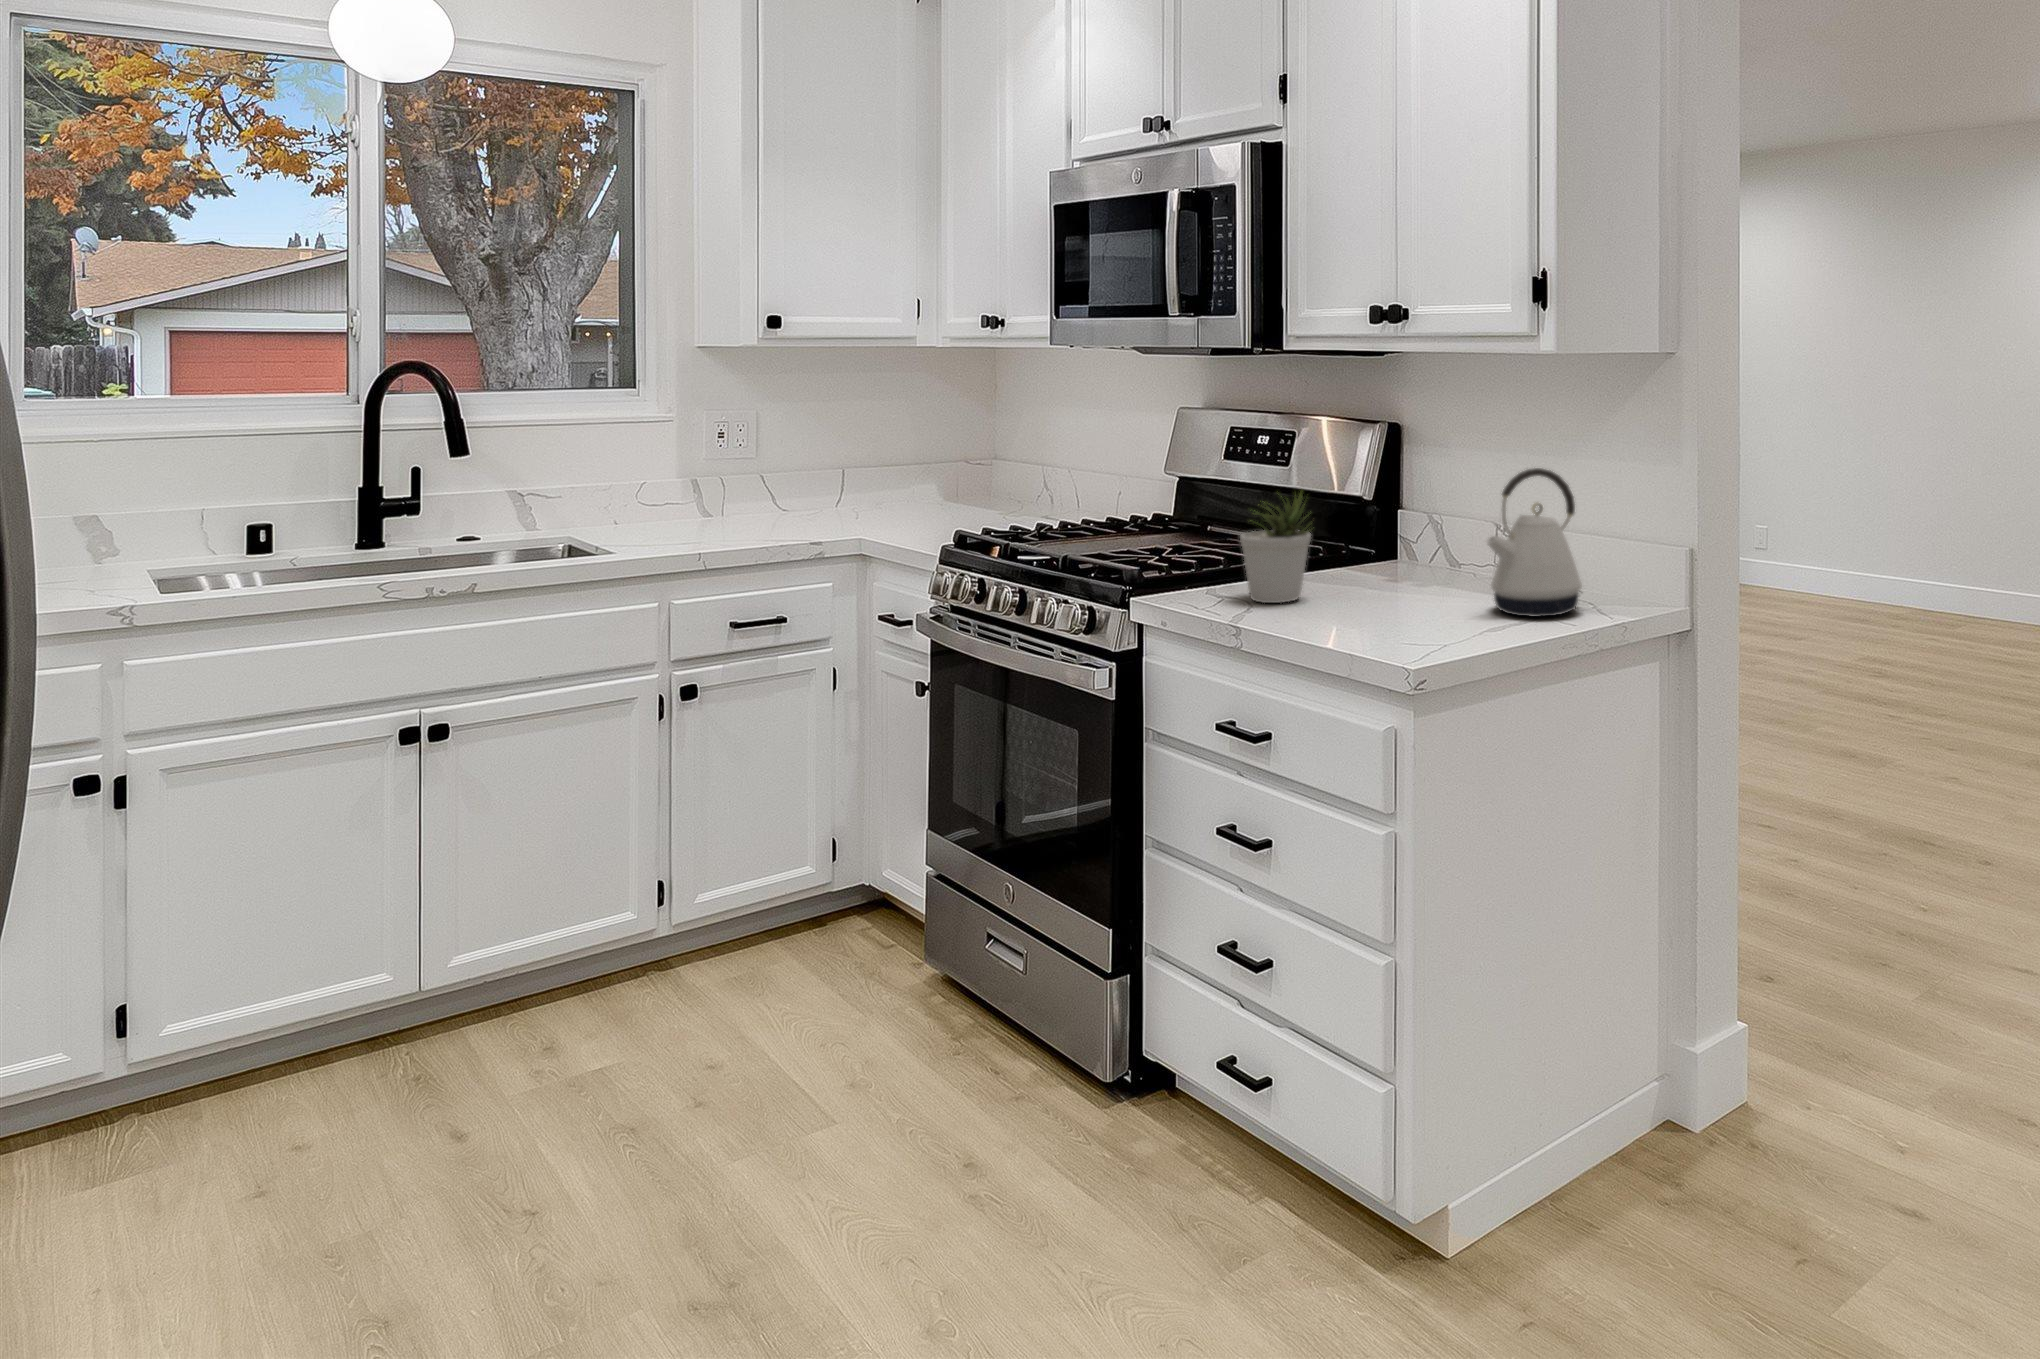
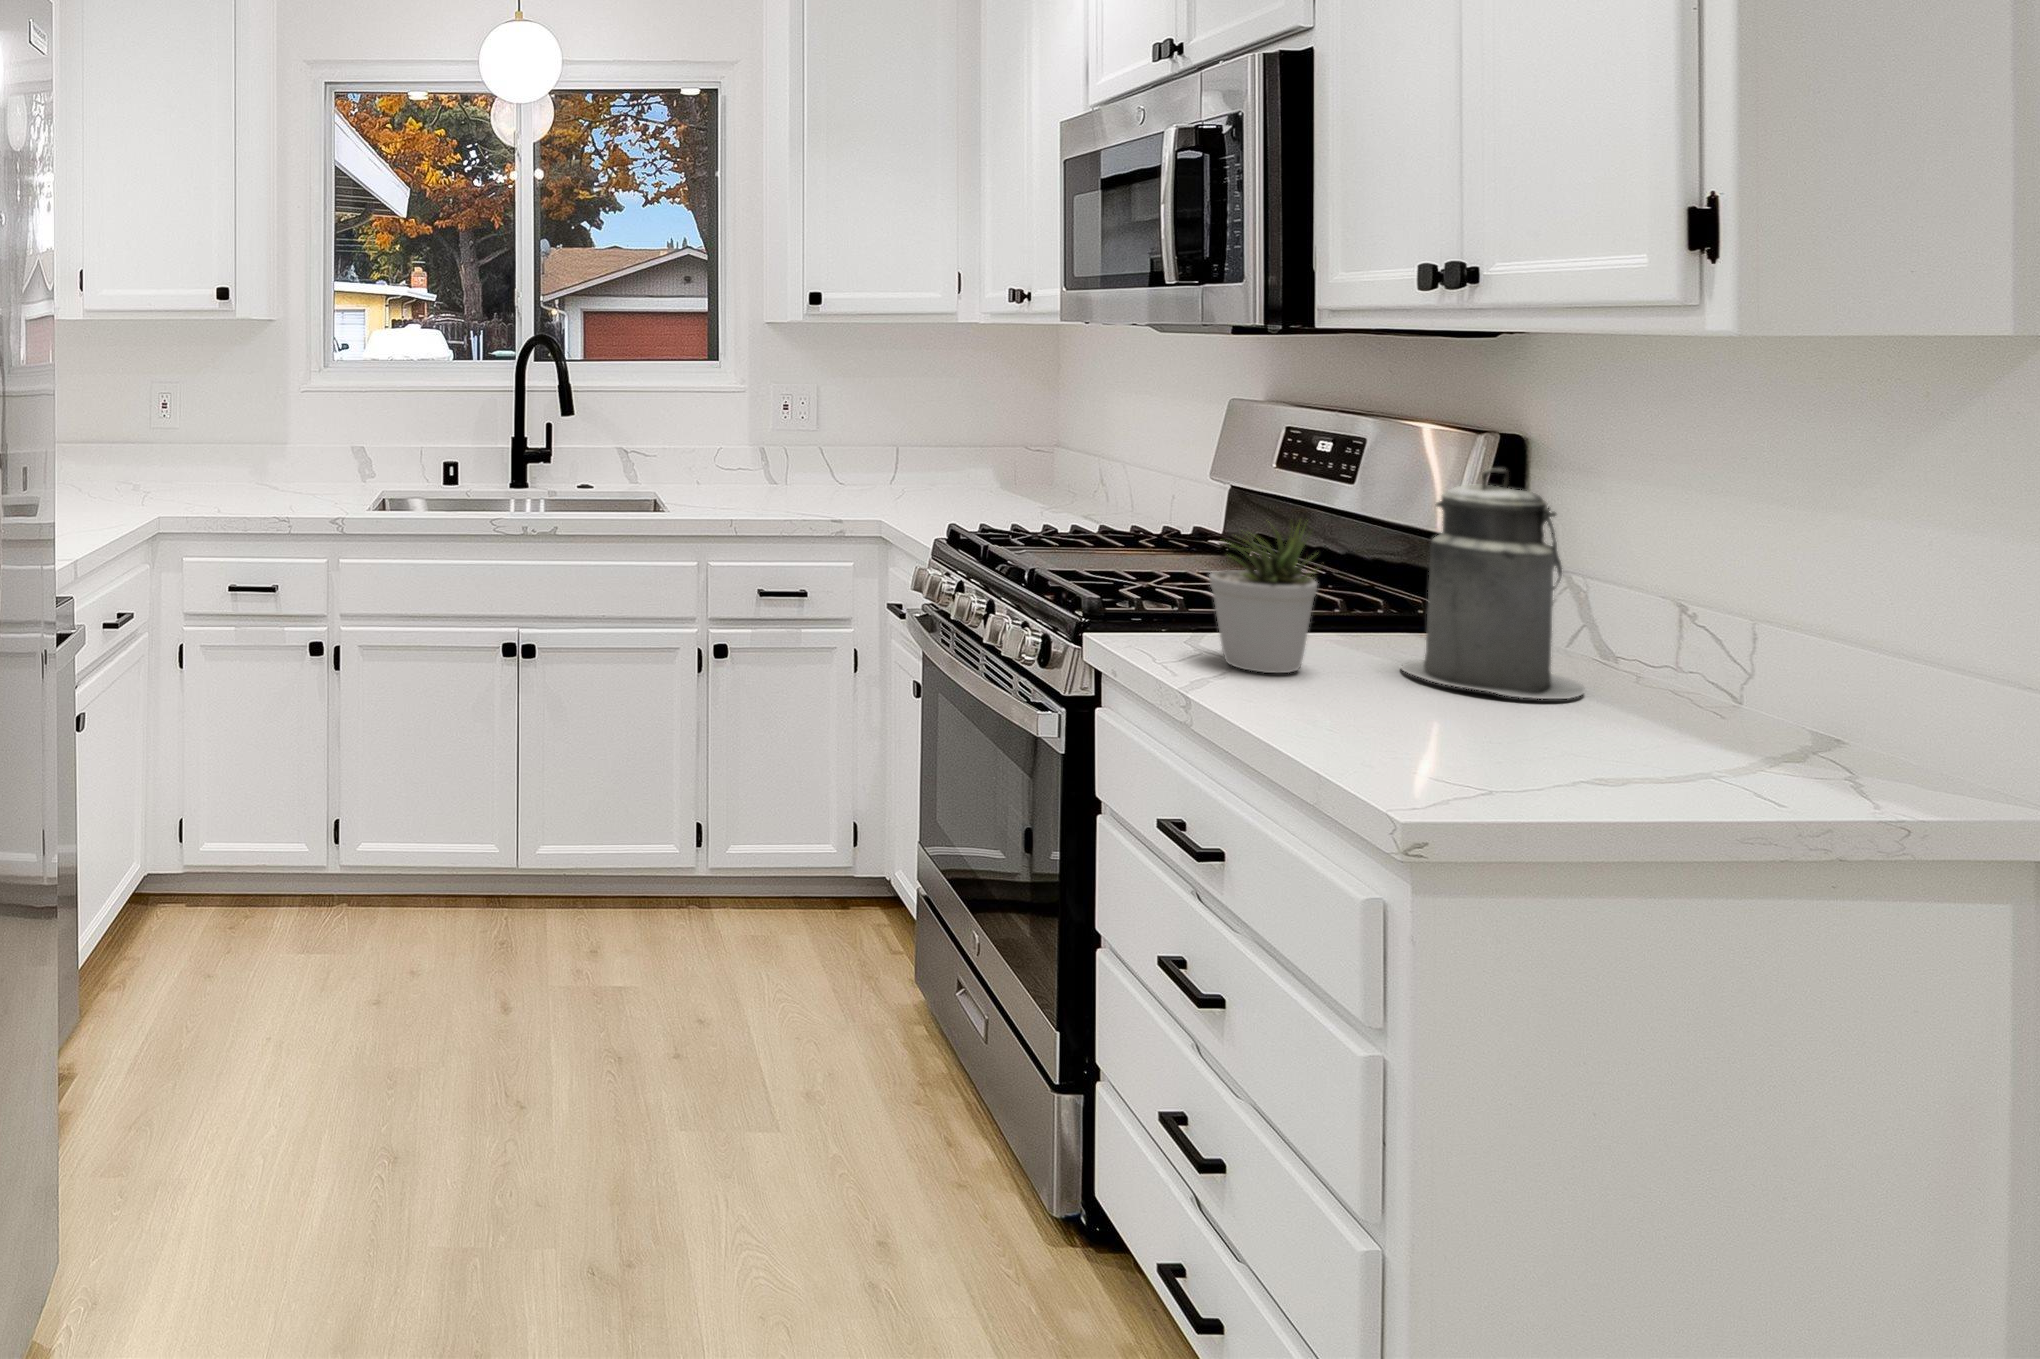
canister: none [1353,445,1455,594] -> present [1401,469,1584,699]
kettle: present [1487,468,1582,617] -> none [1607,524,1836,782]

